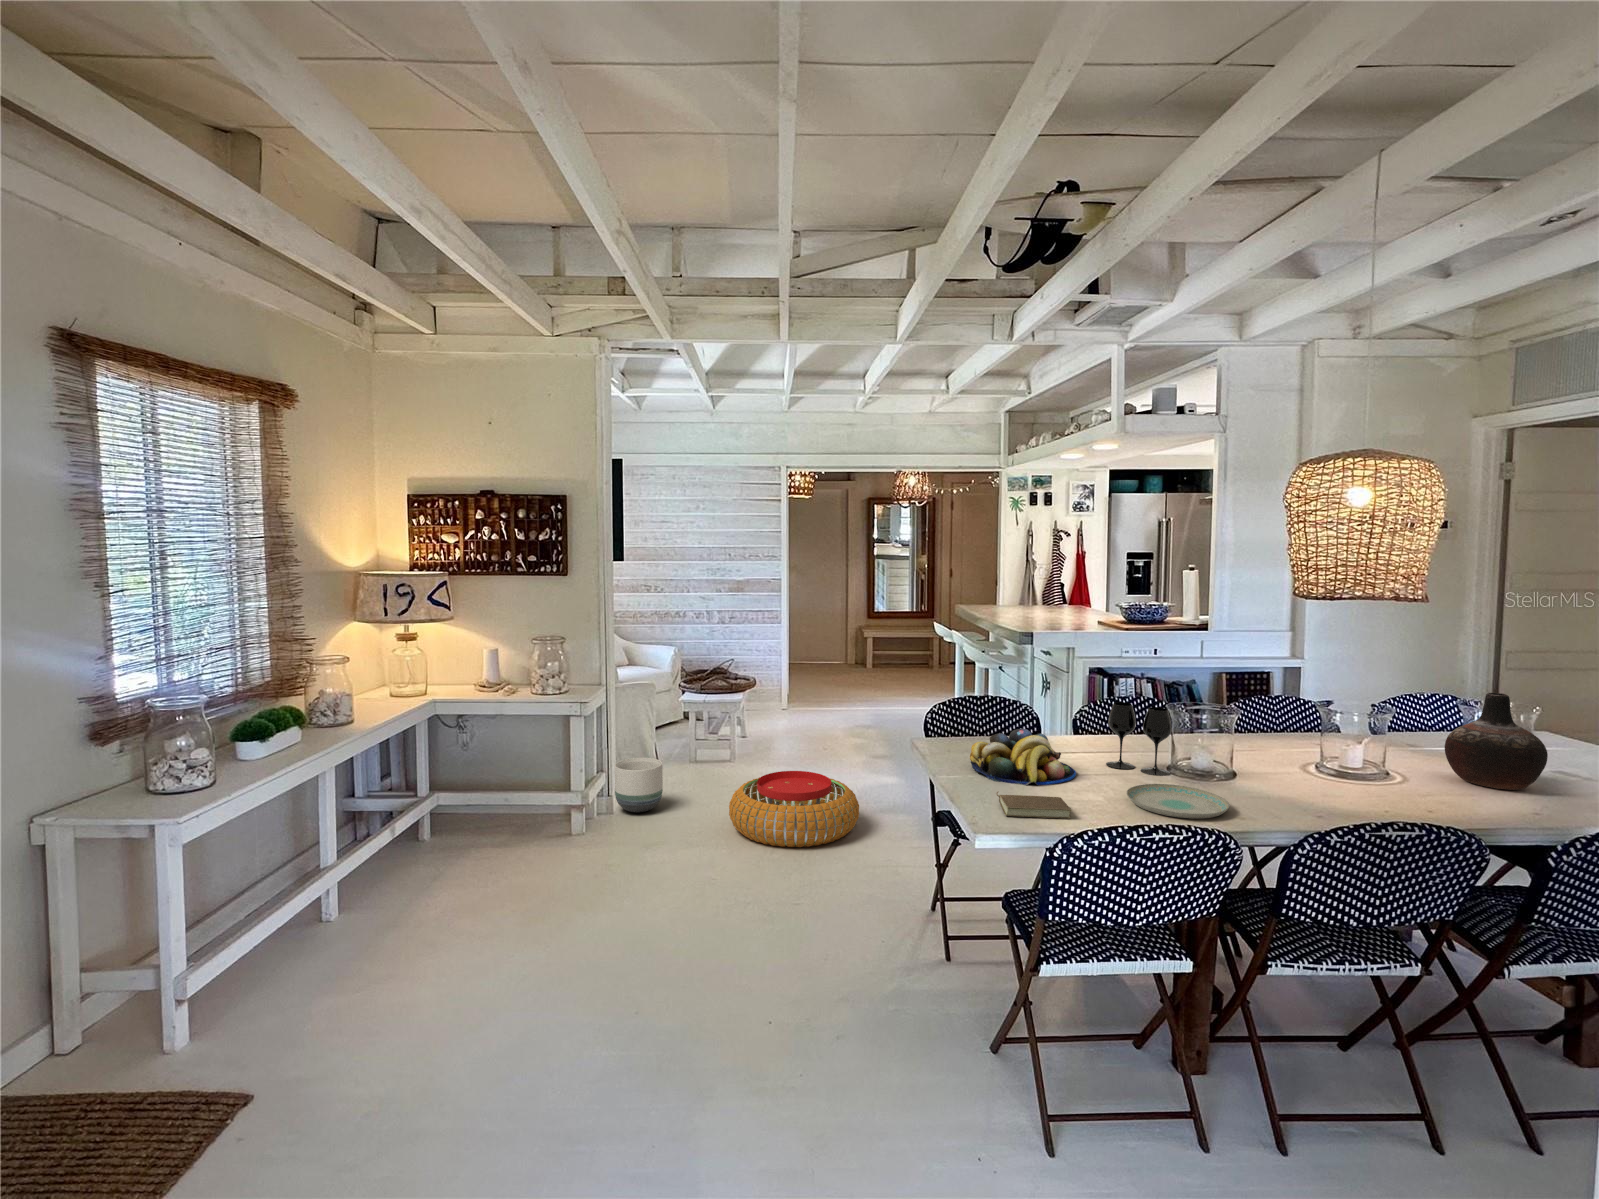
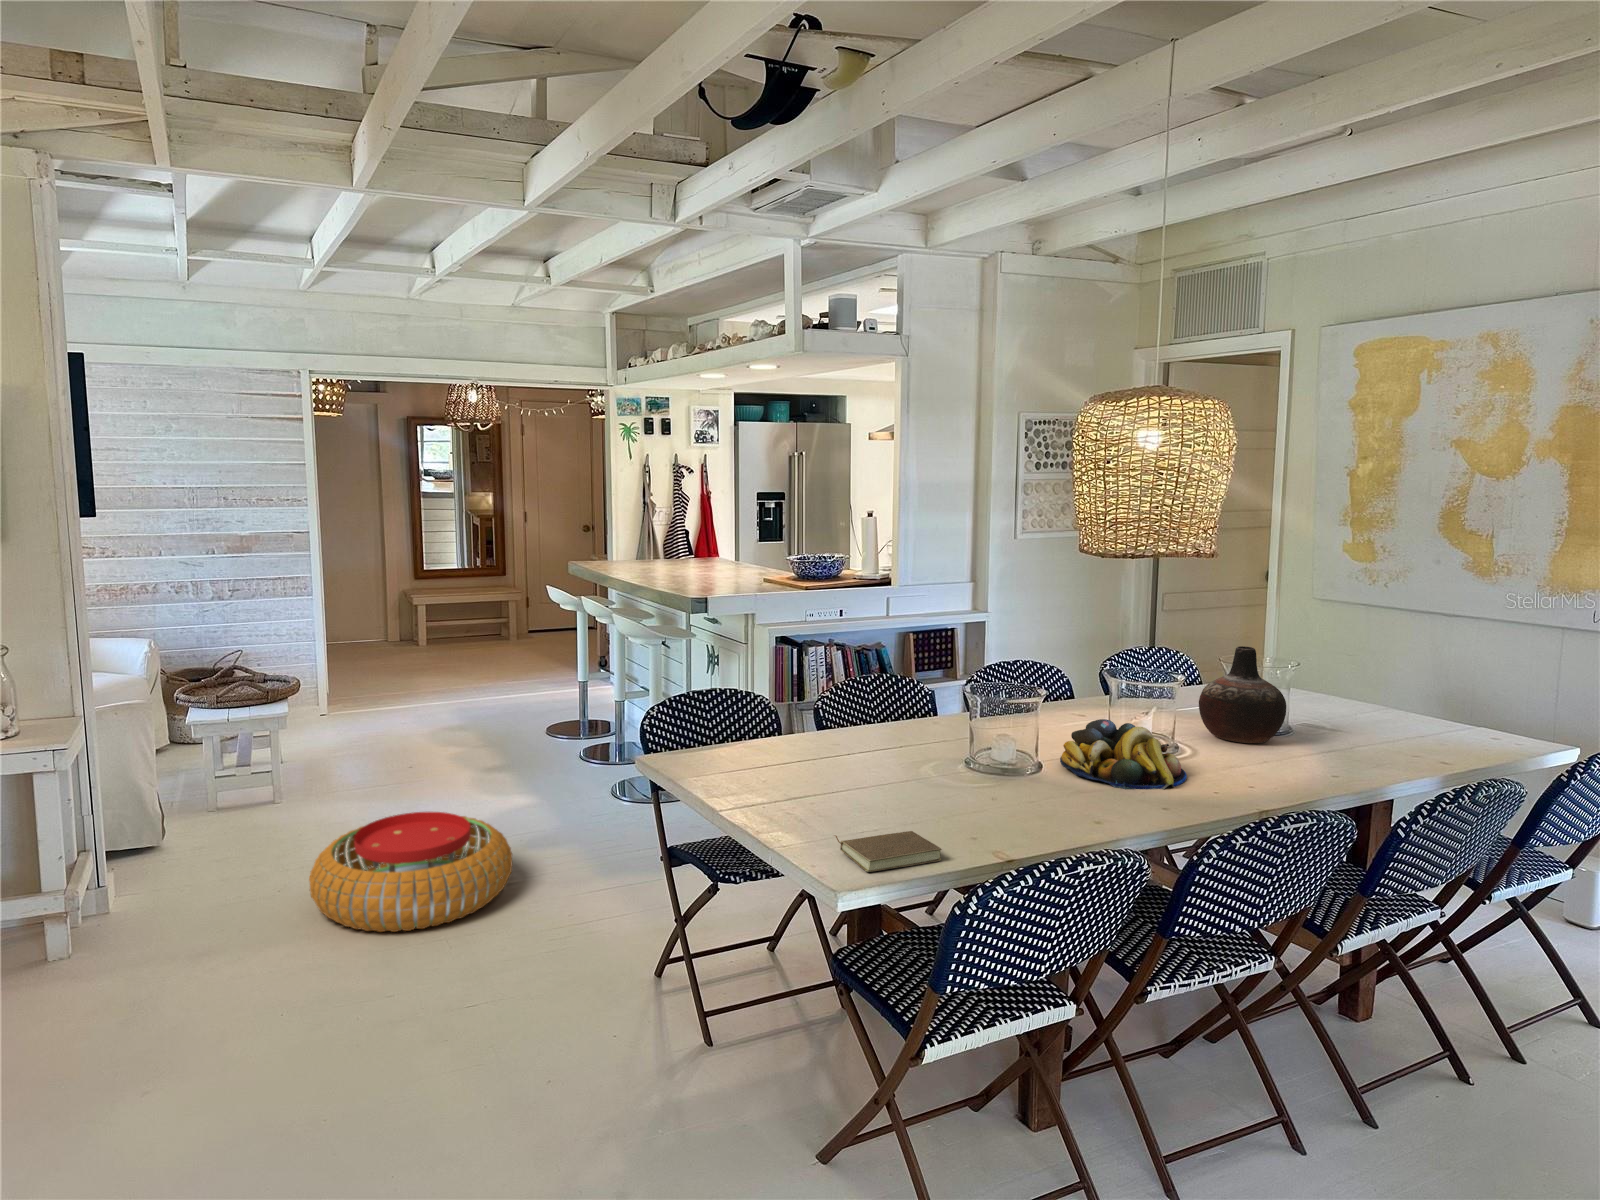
wine glass: present [1106,702,1172,776] -> none [899,689,977,776]
fruit bowl: present [970,729,1076,785] -> present [1060,719,1187,790]
planter: present [615,758,663,812] -> none [84,828,179,921]
plate: present [1127,784,1230,819] -> none [968,789,1086,834]

